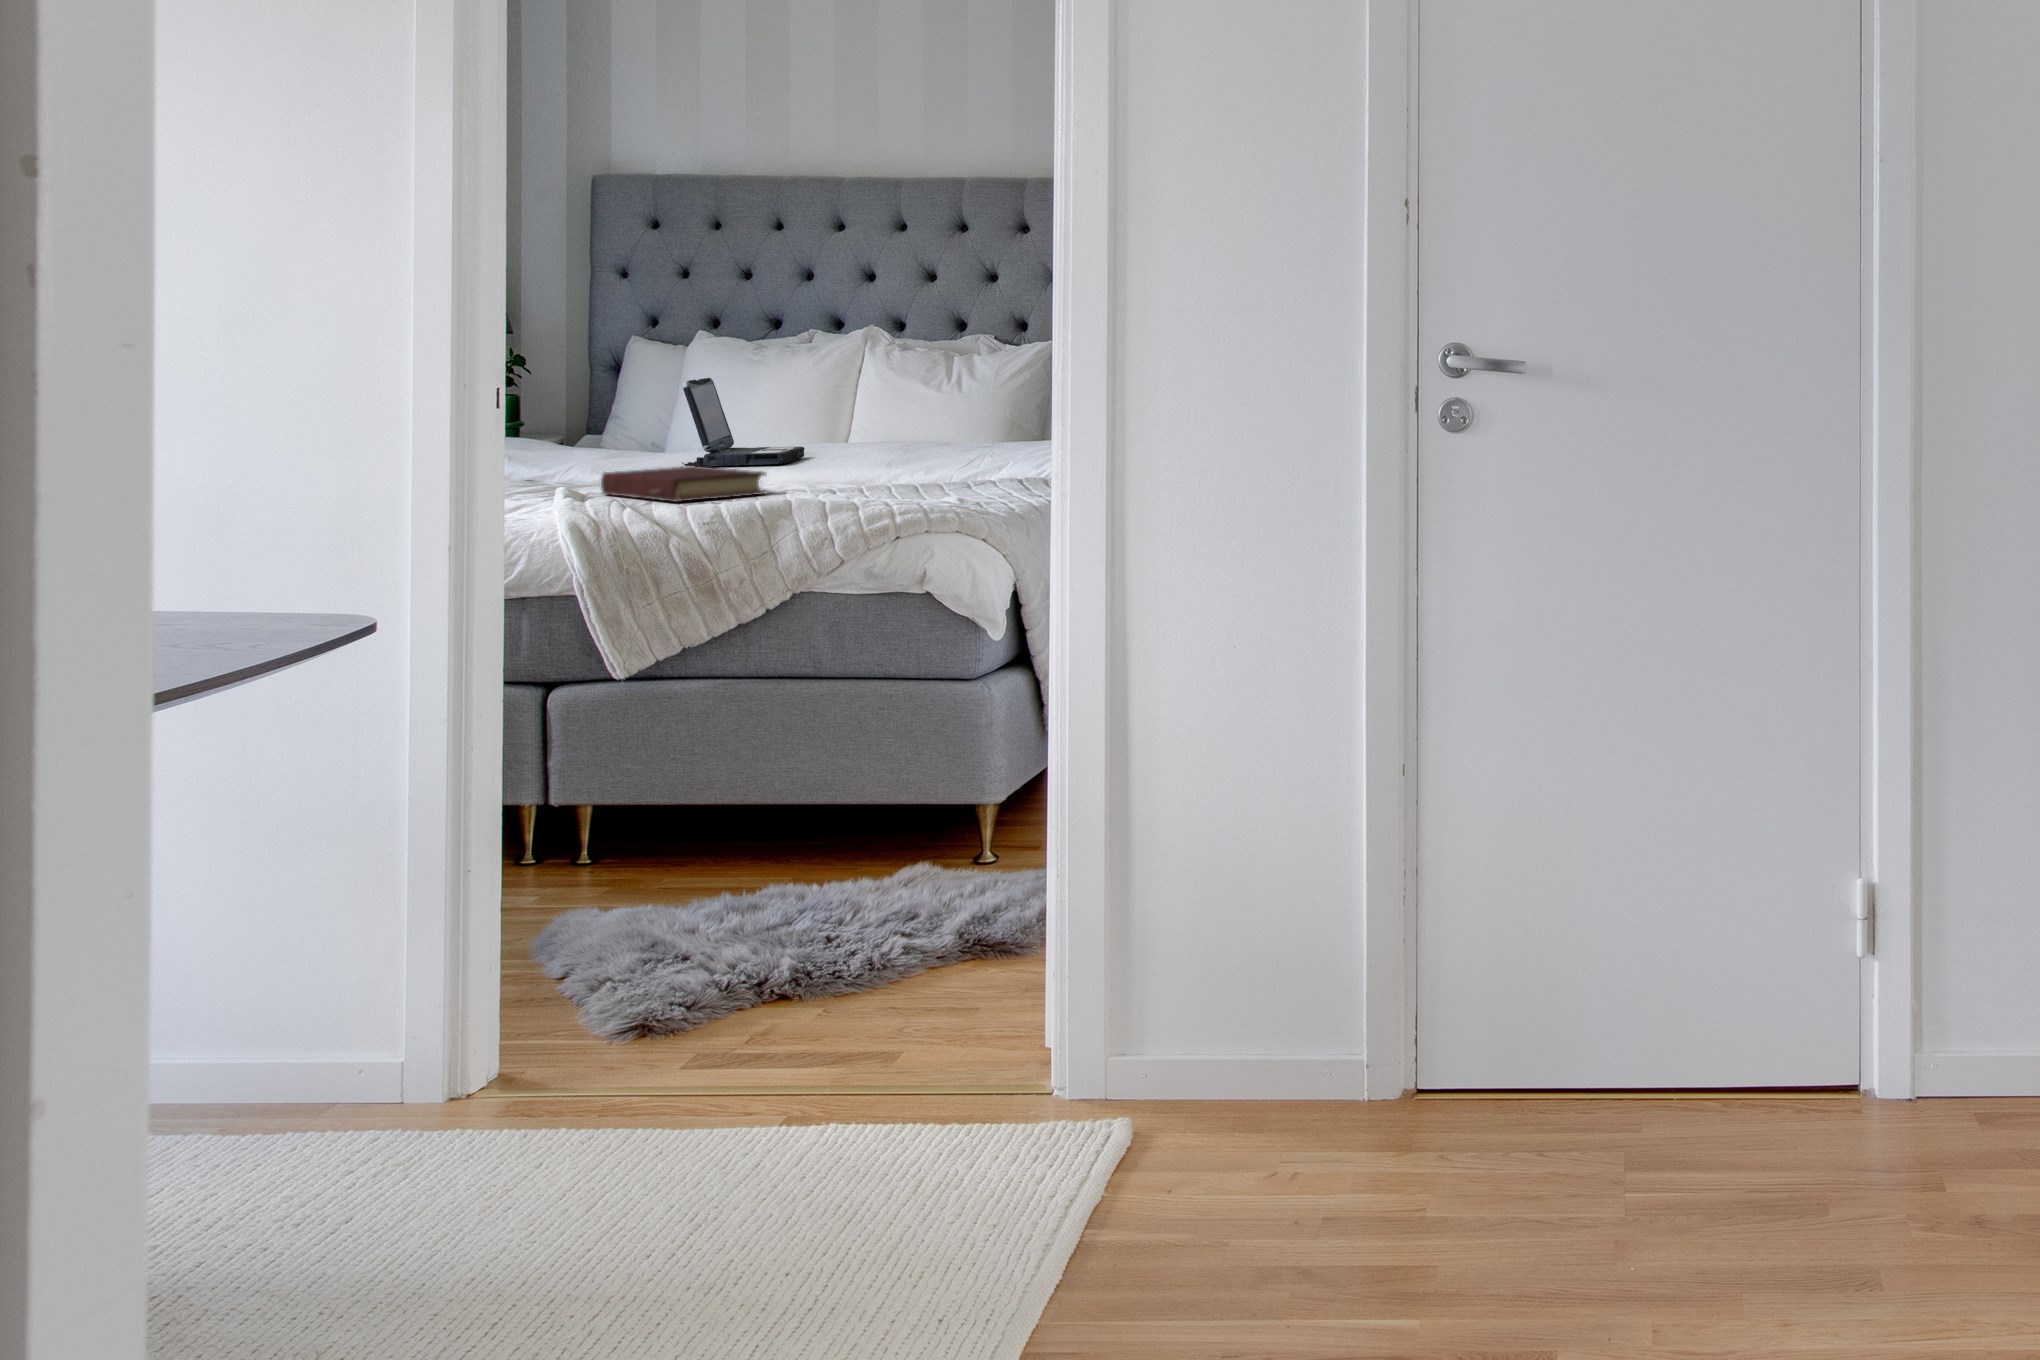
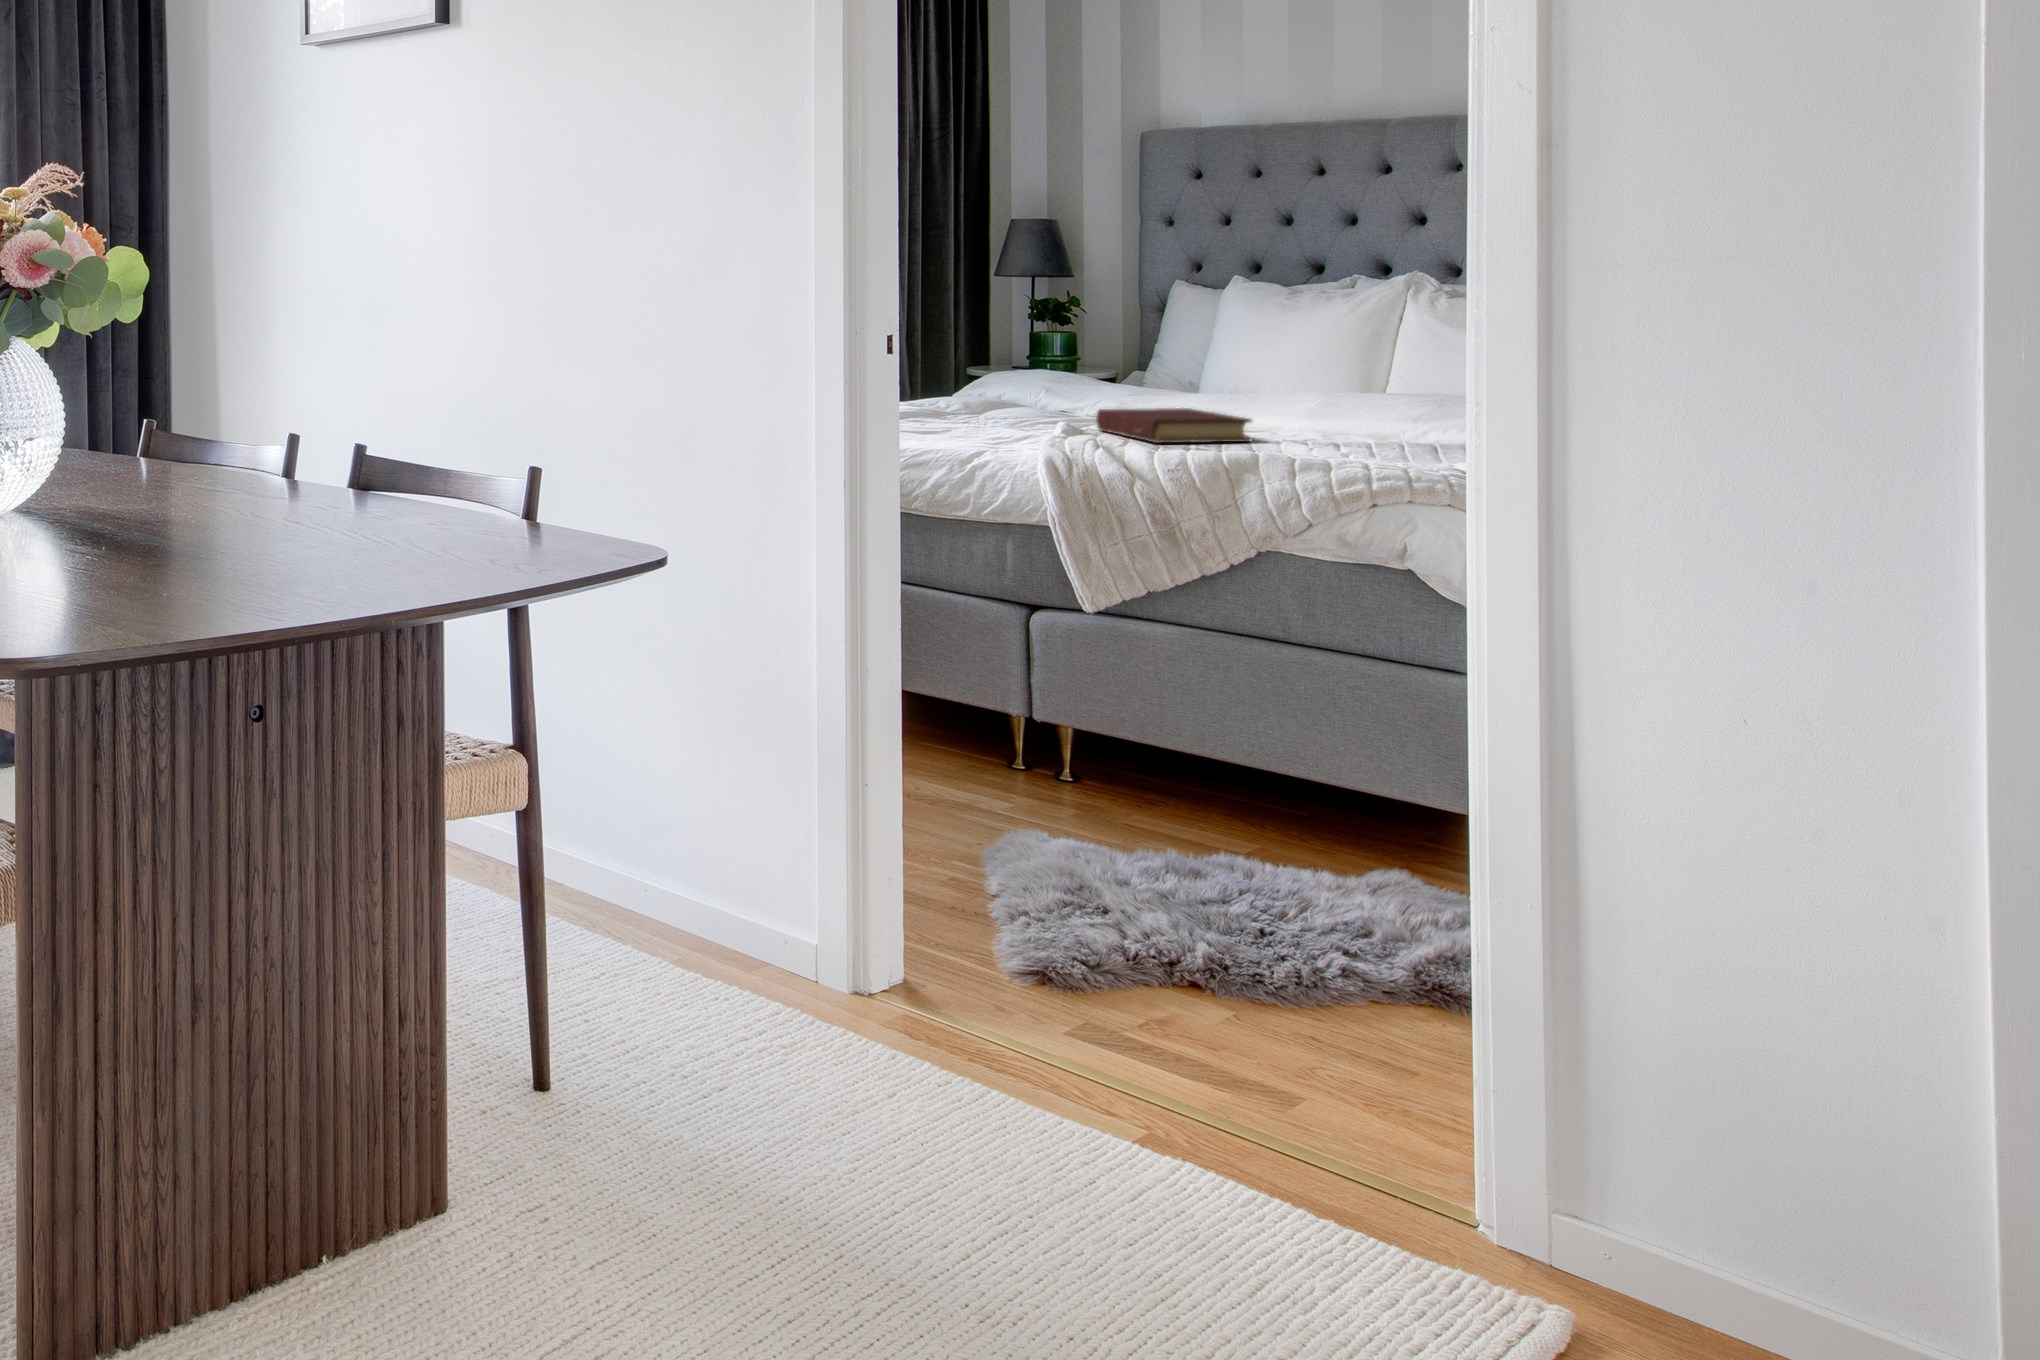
laptop: present [682,378,804,466] -> none [1194,322,1325,412]

